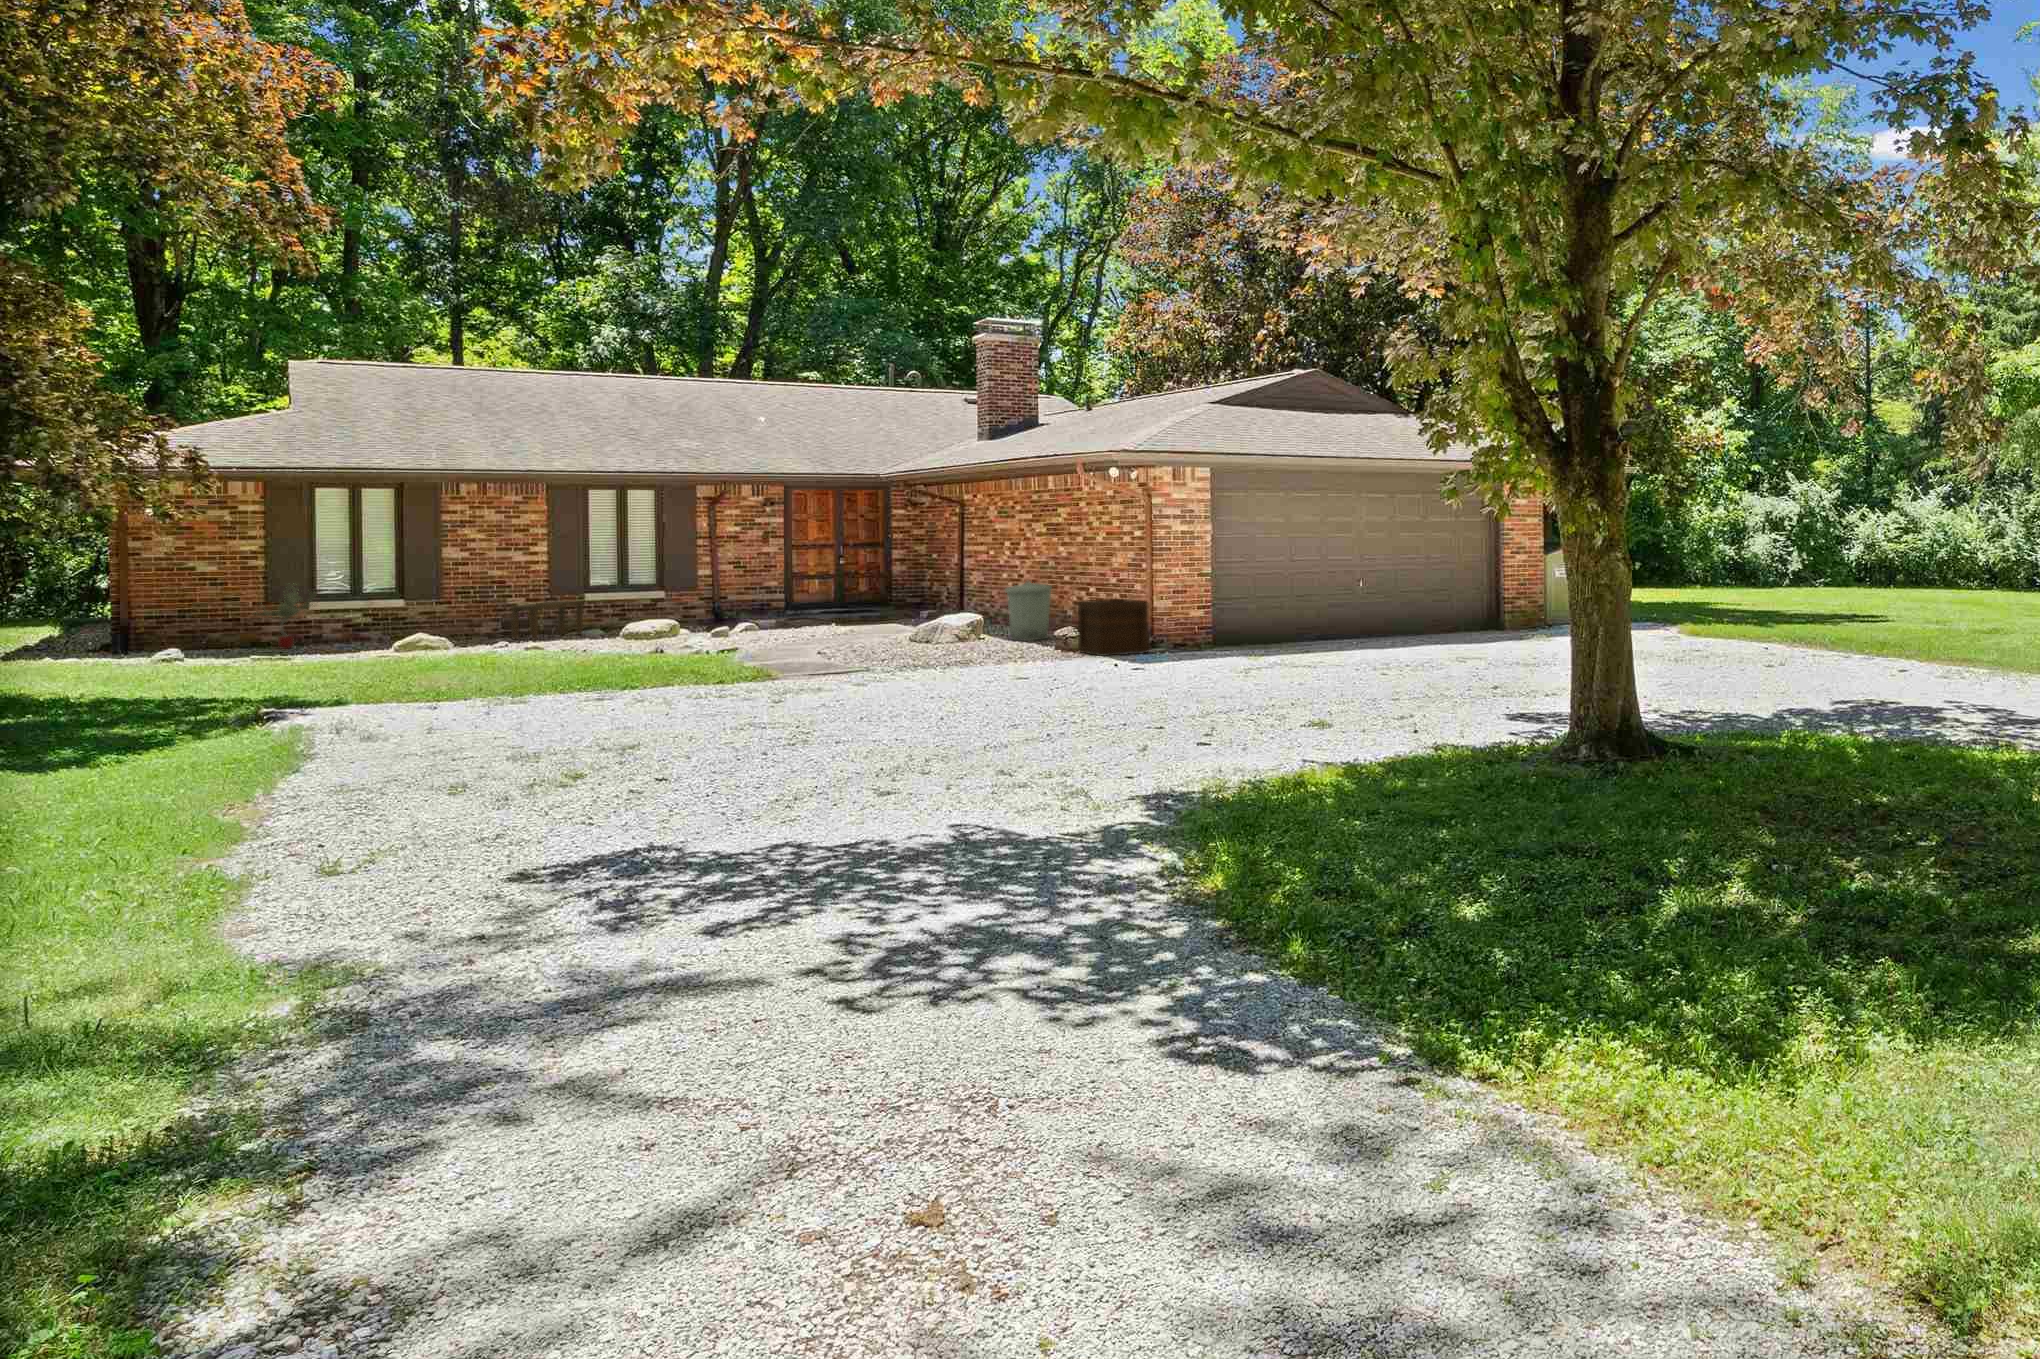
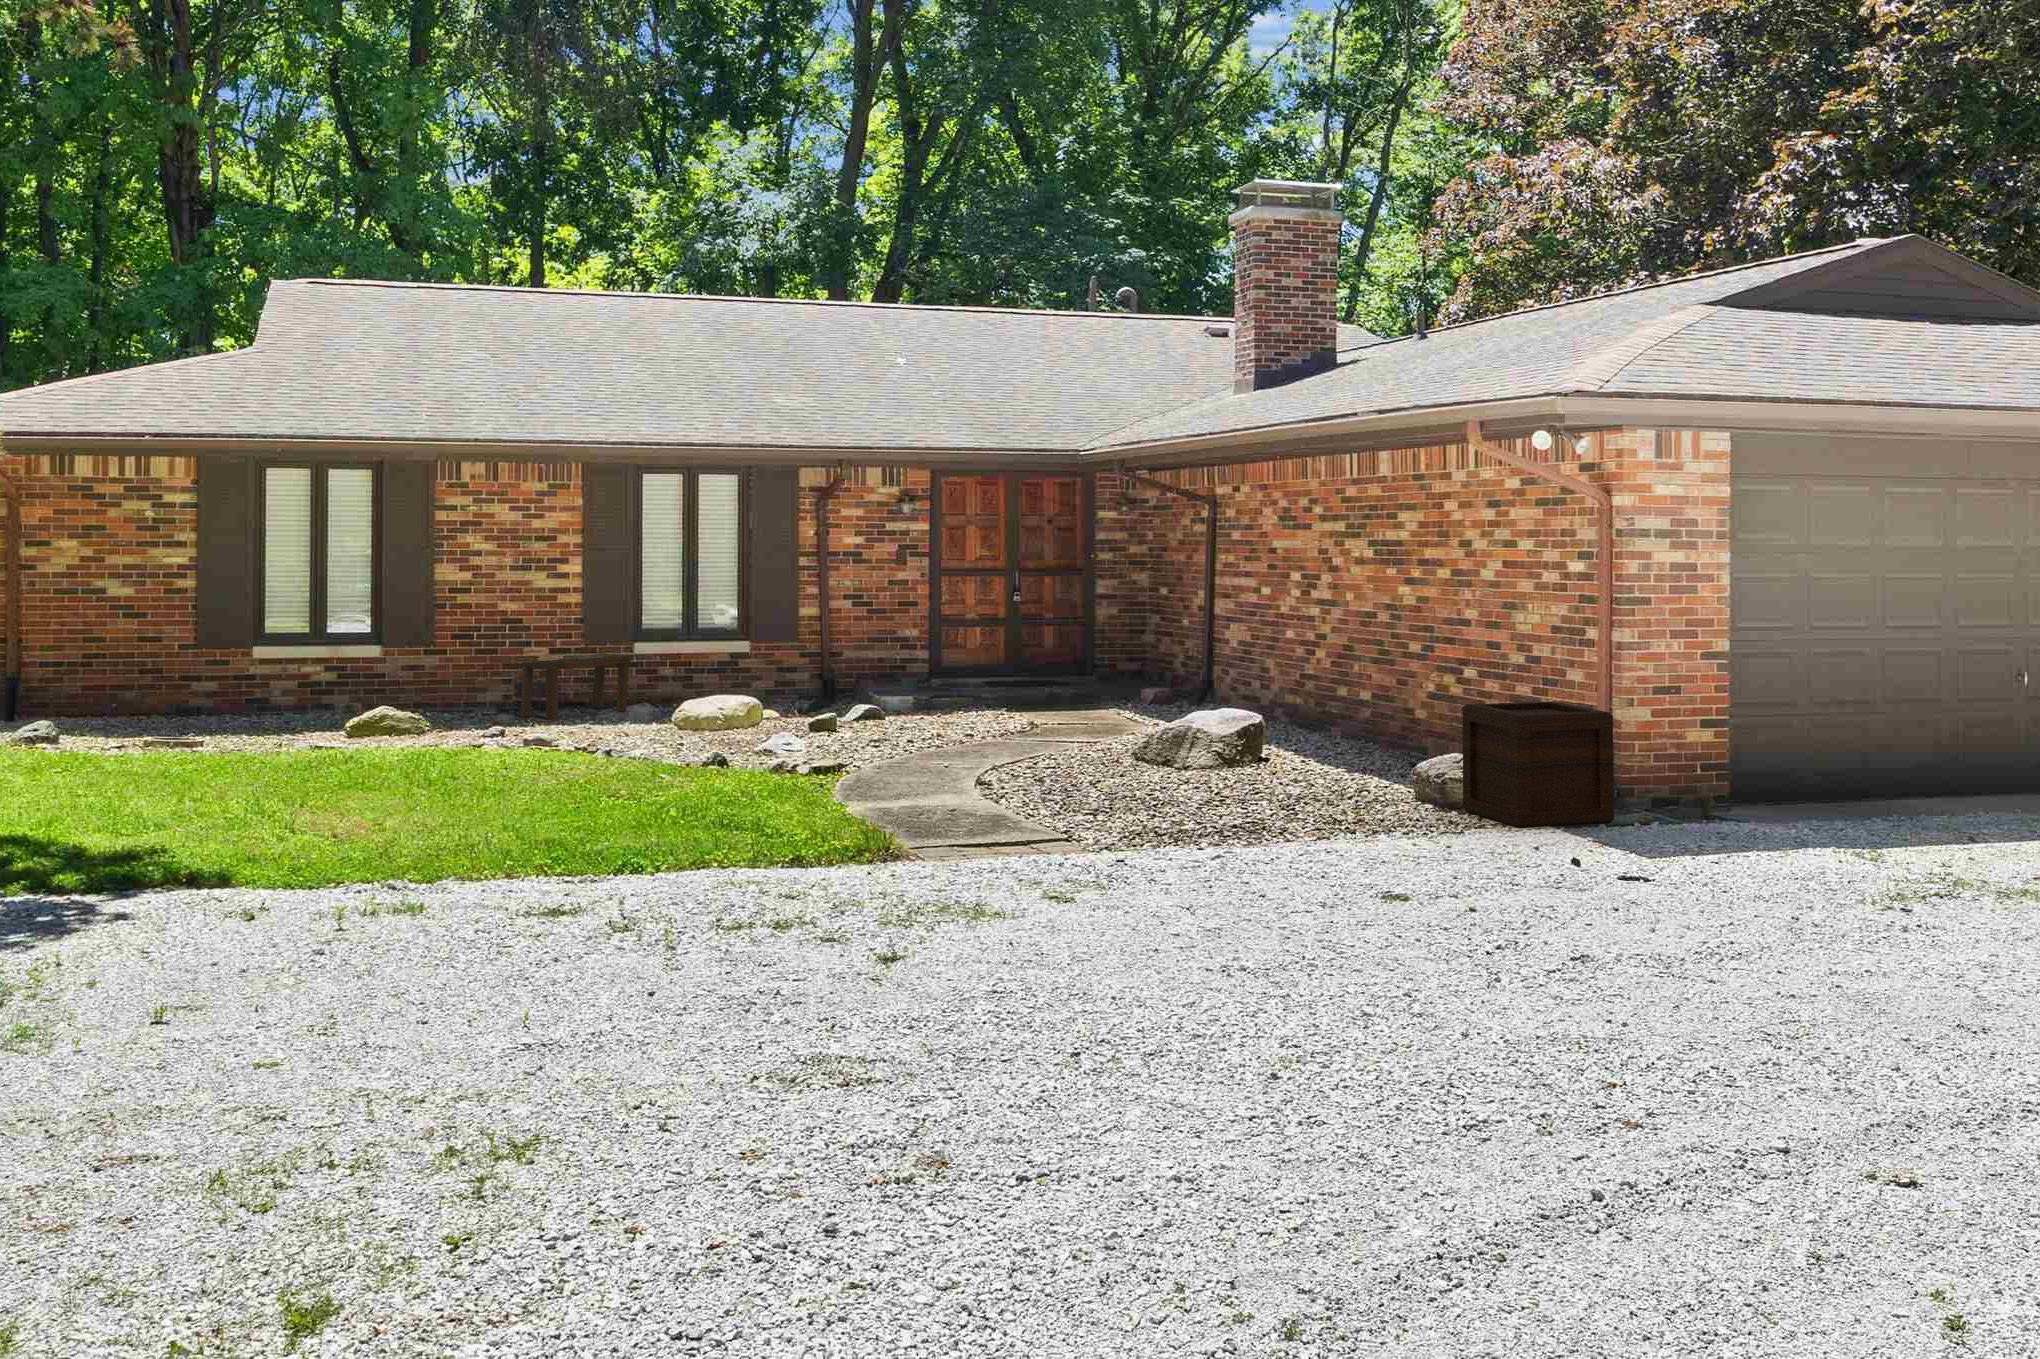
trash can: present [1005,581,1052,641] -> none [1299,649,1385,765]
potted tree: present [254,586,316,649] -> none [158,618,252,723]

